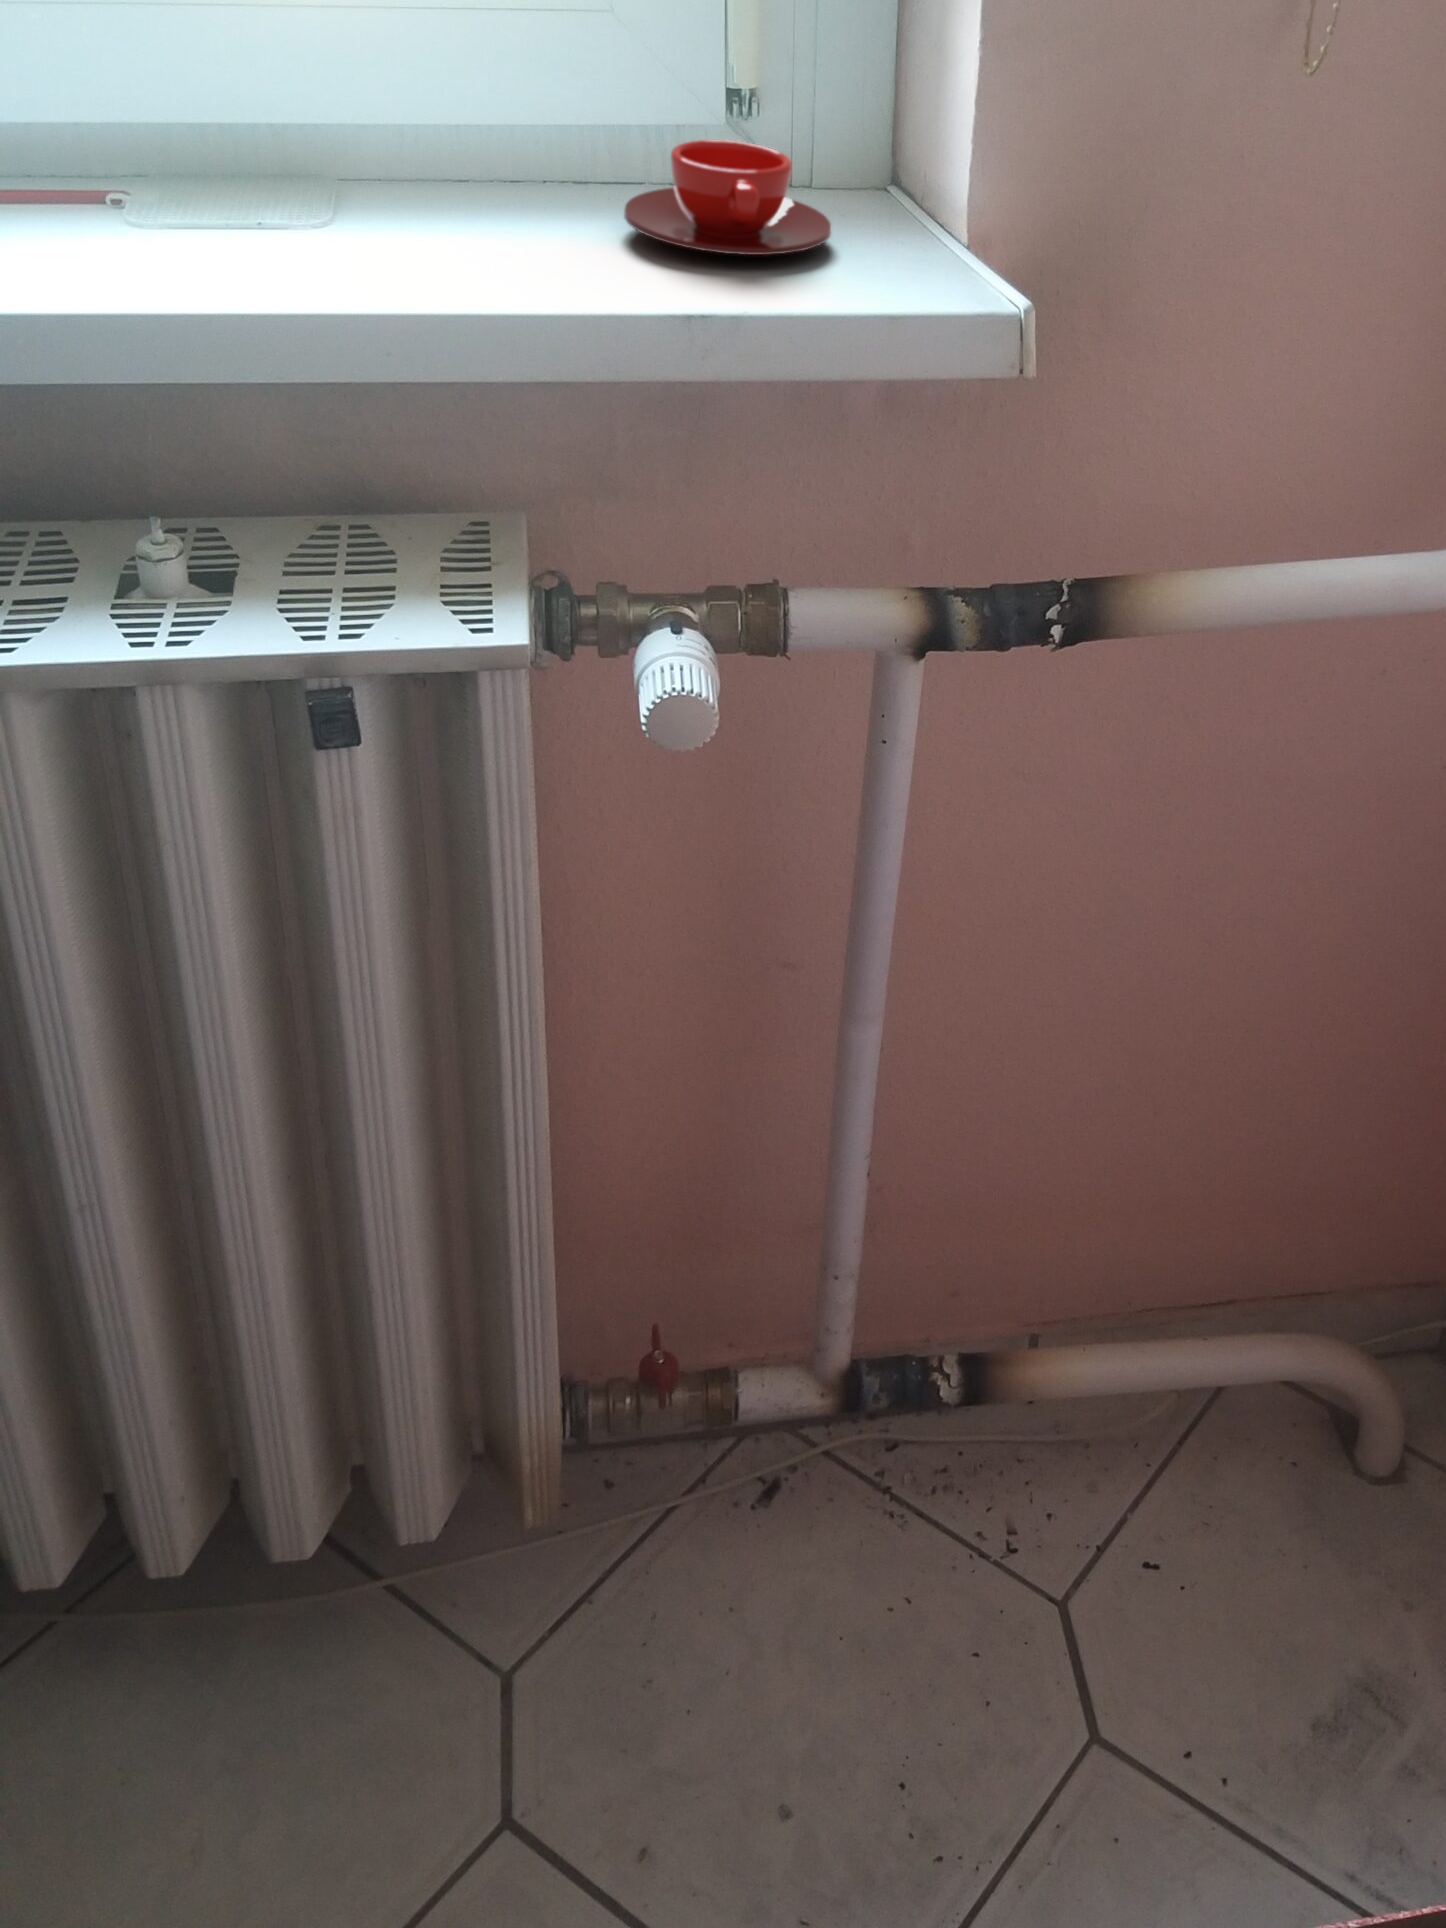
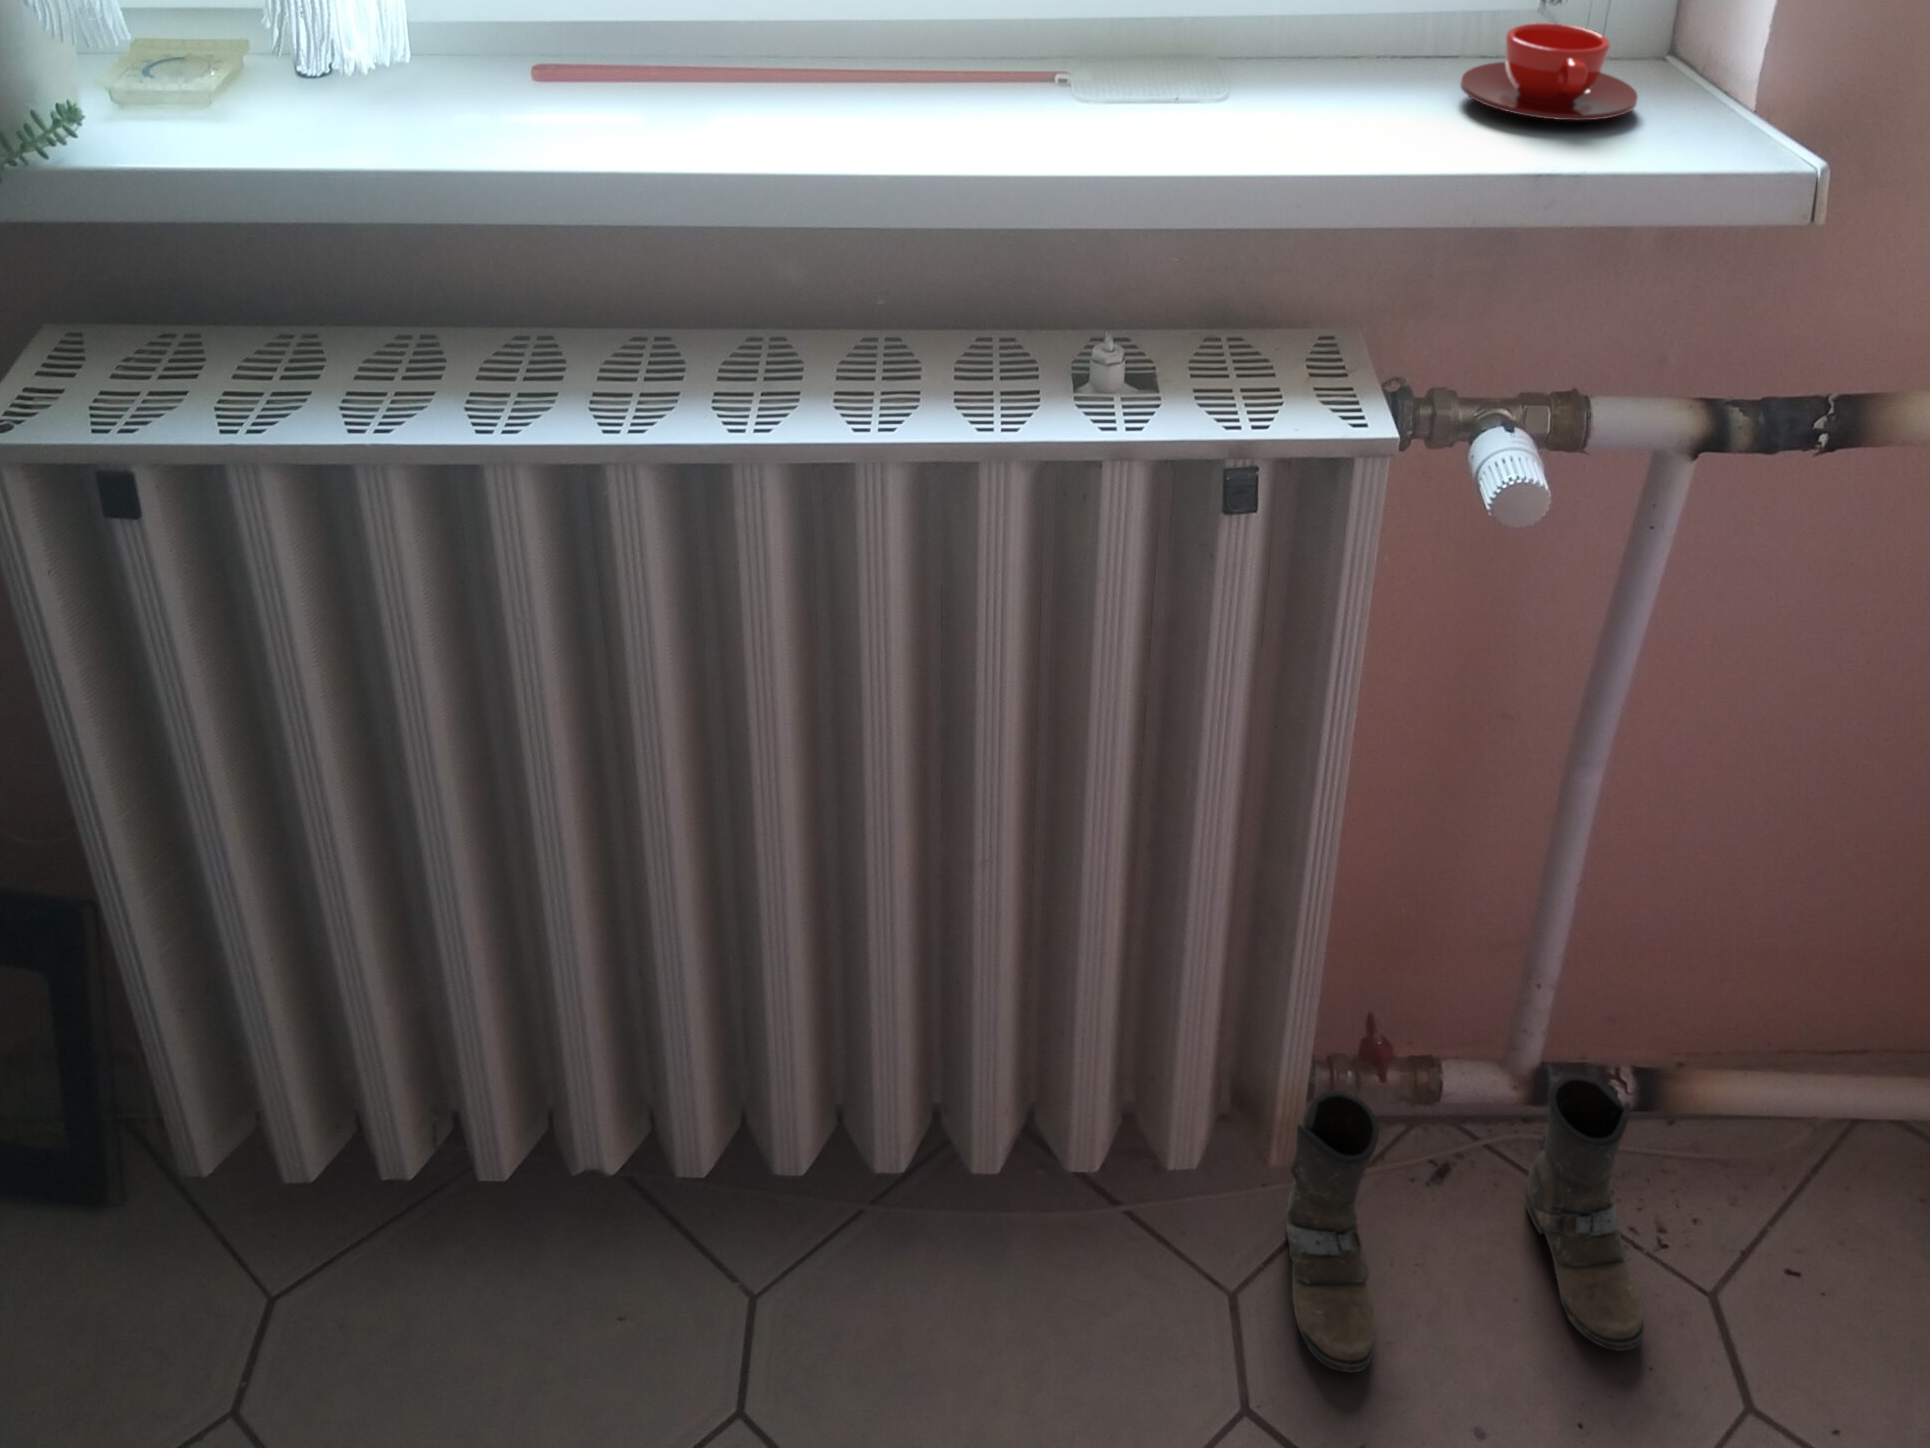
boots: none [551,1372,973,1780] -> present [1286,1074,1644,1372]

